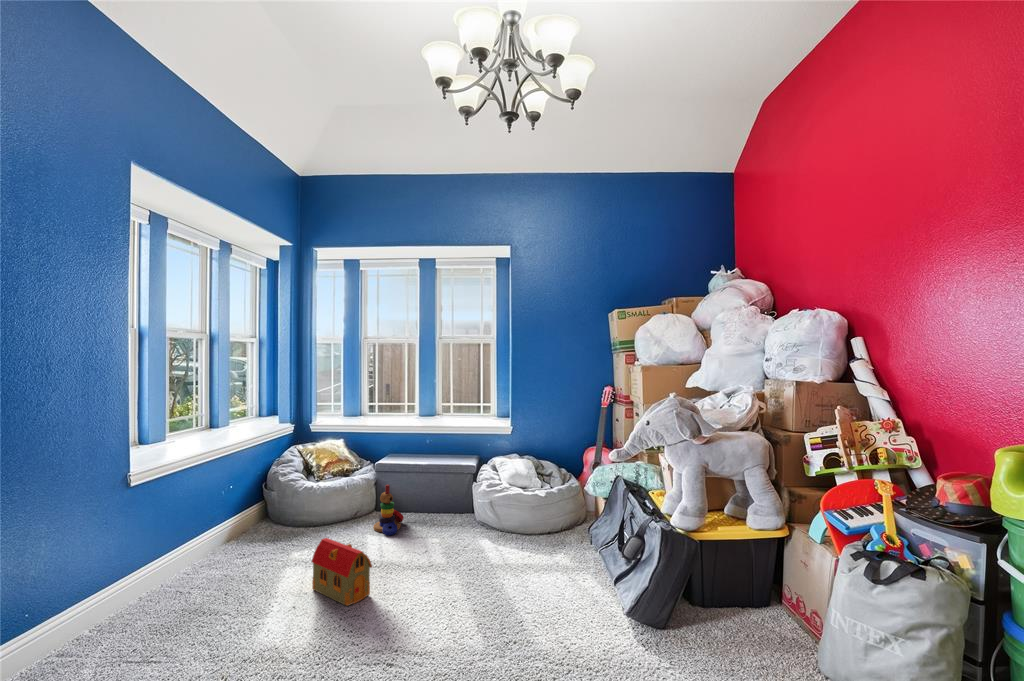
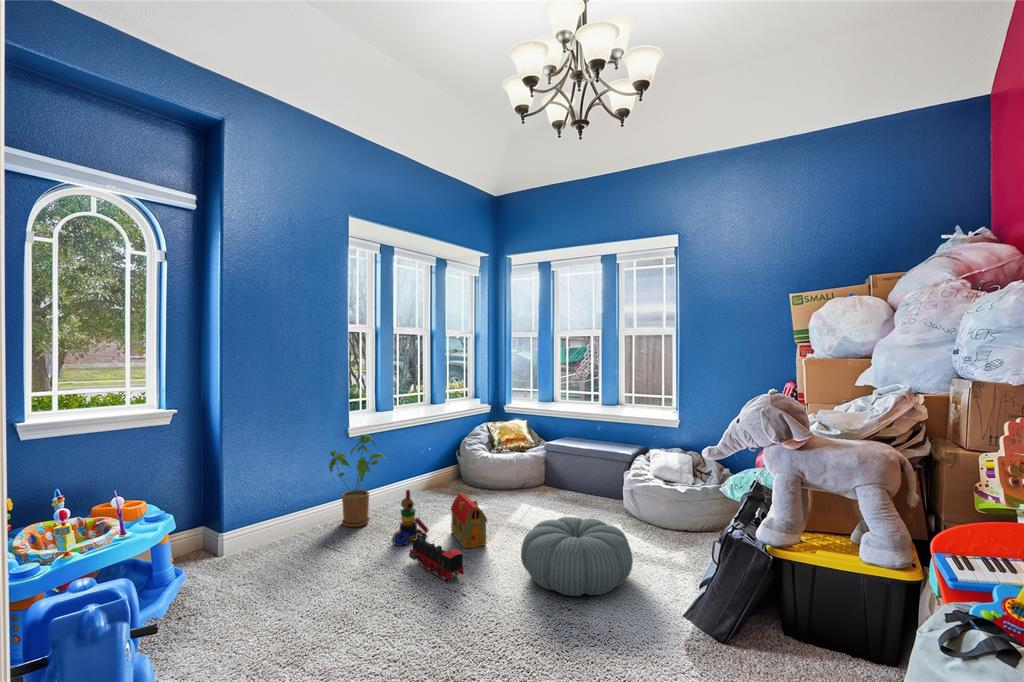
house plant: none [115,483,213,621] -> present [329,435,385,527]
stacking toy: present [373,485,404,535] -> present [394,490,429,546]
pouf: none [435,538,552,627] -> present [521,517,633,596]
toy train: none [286,604,380,654] -> present [409,534,464,580]

